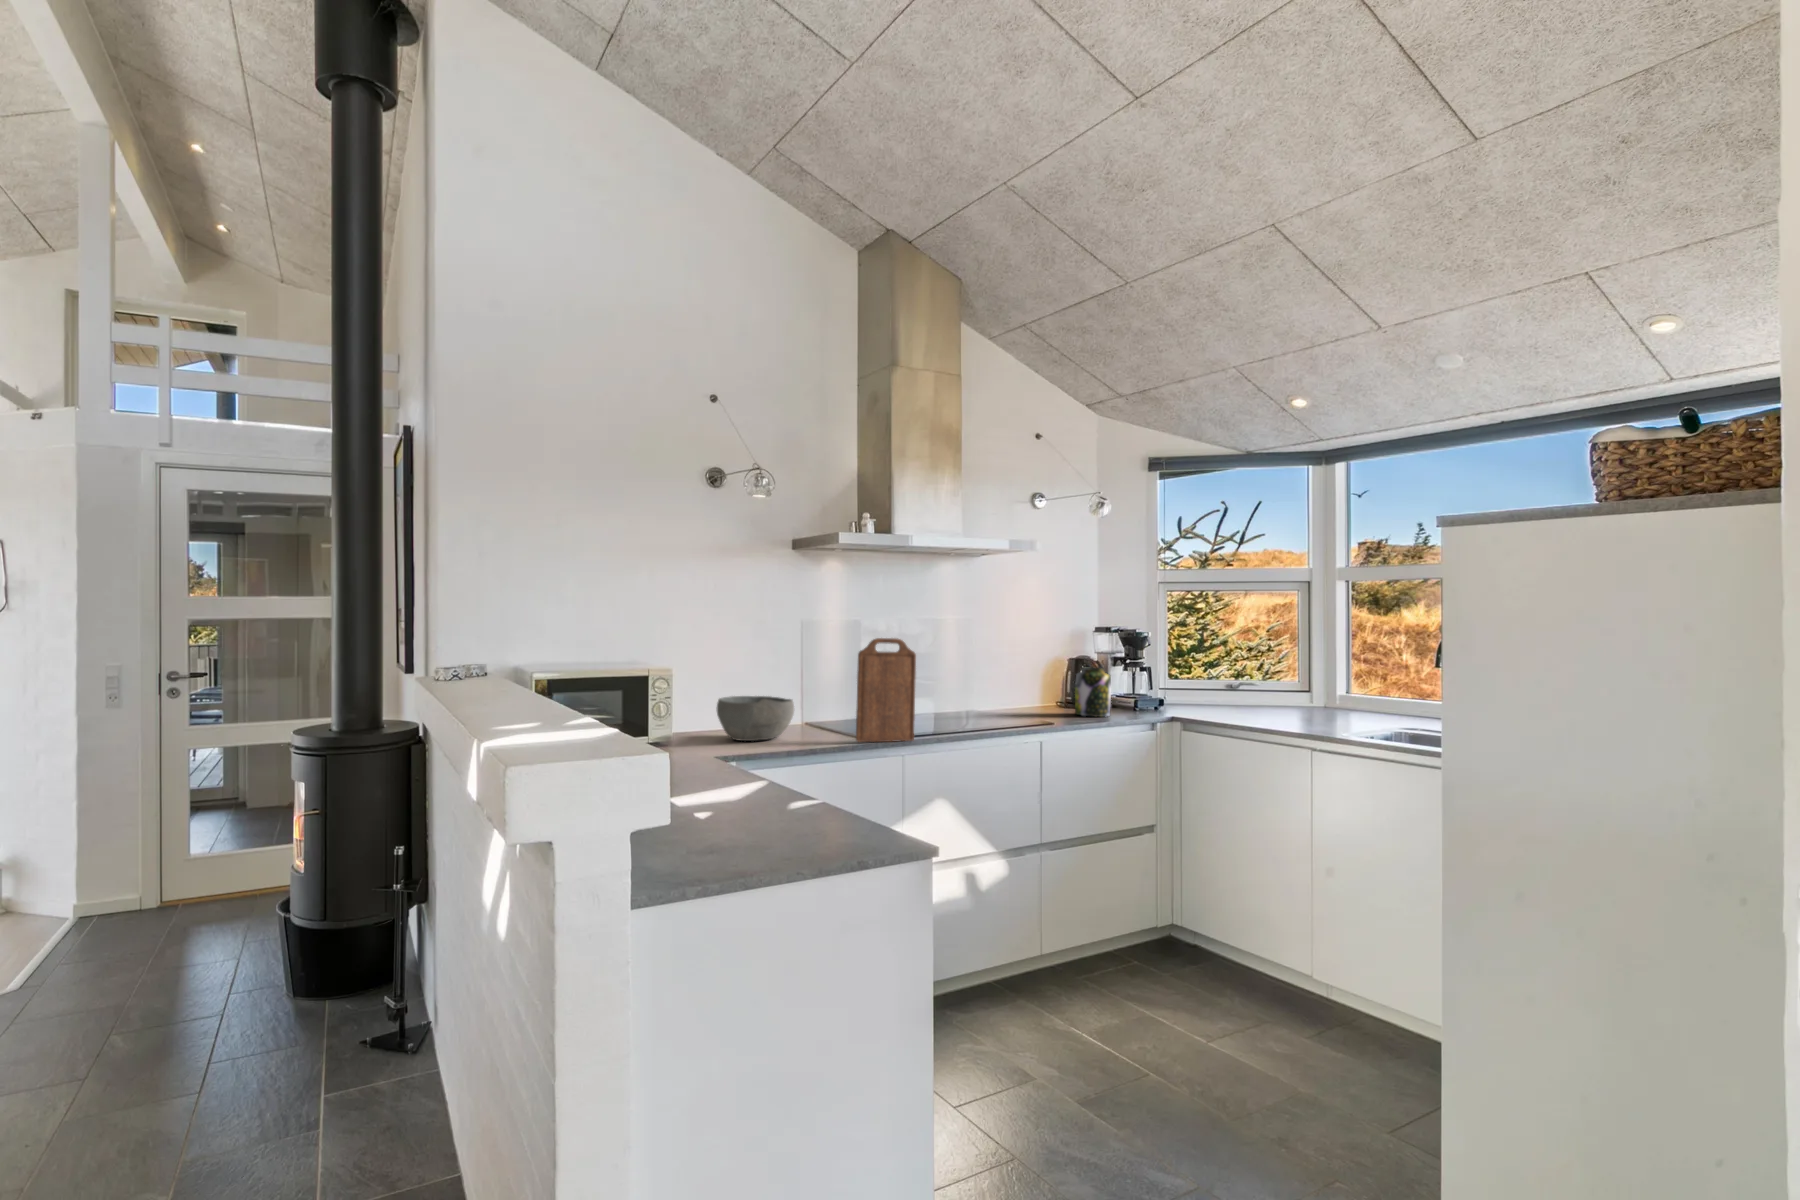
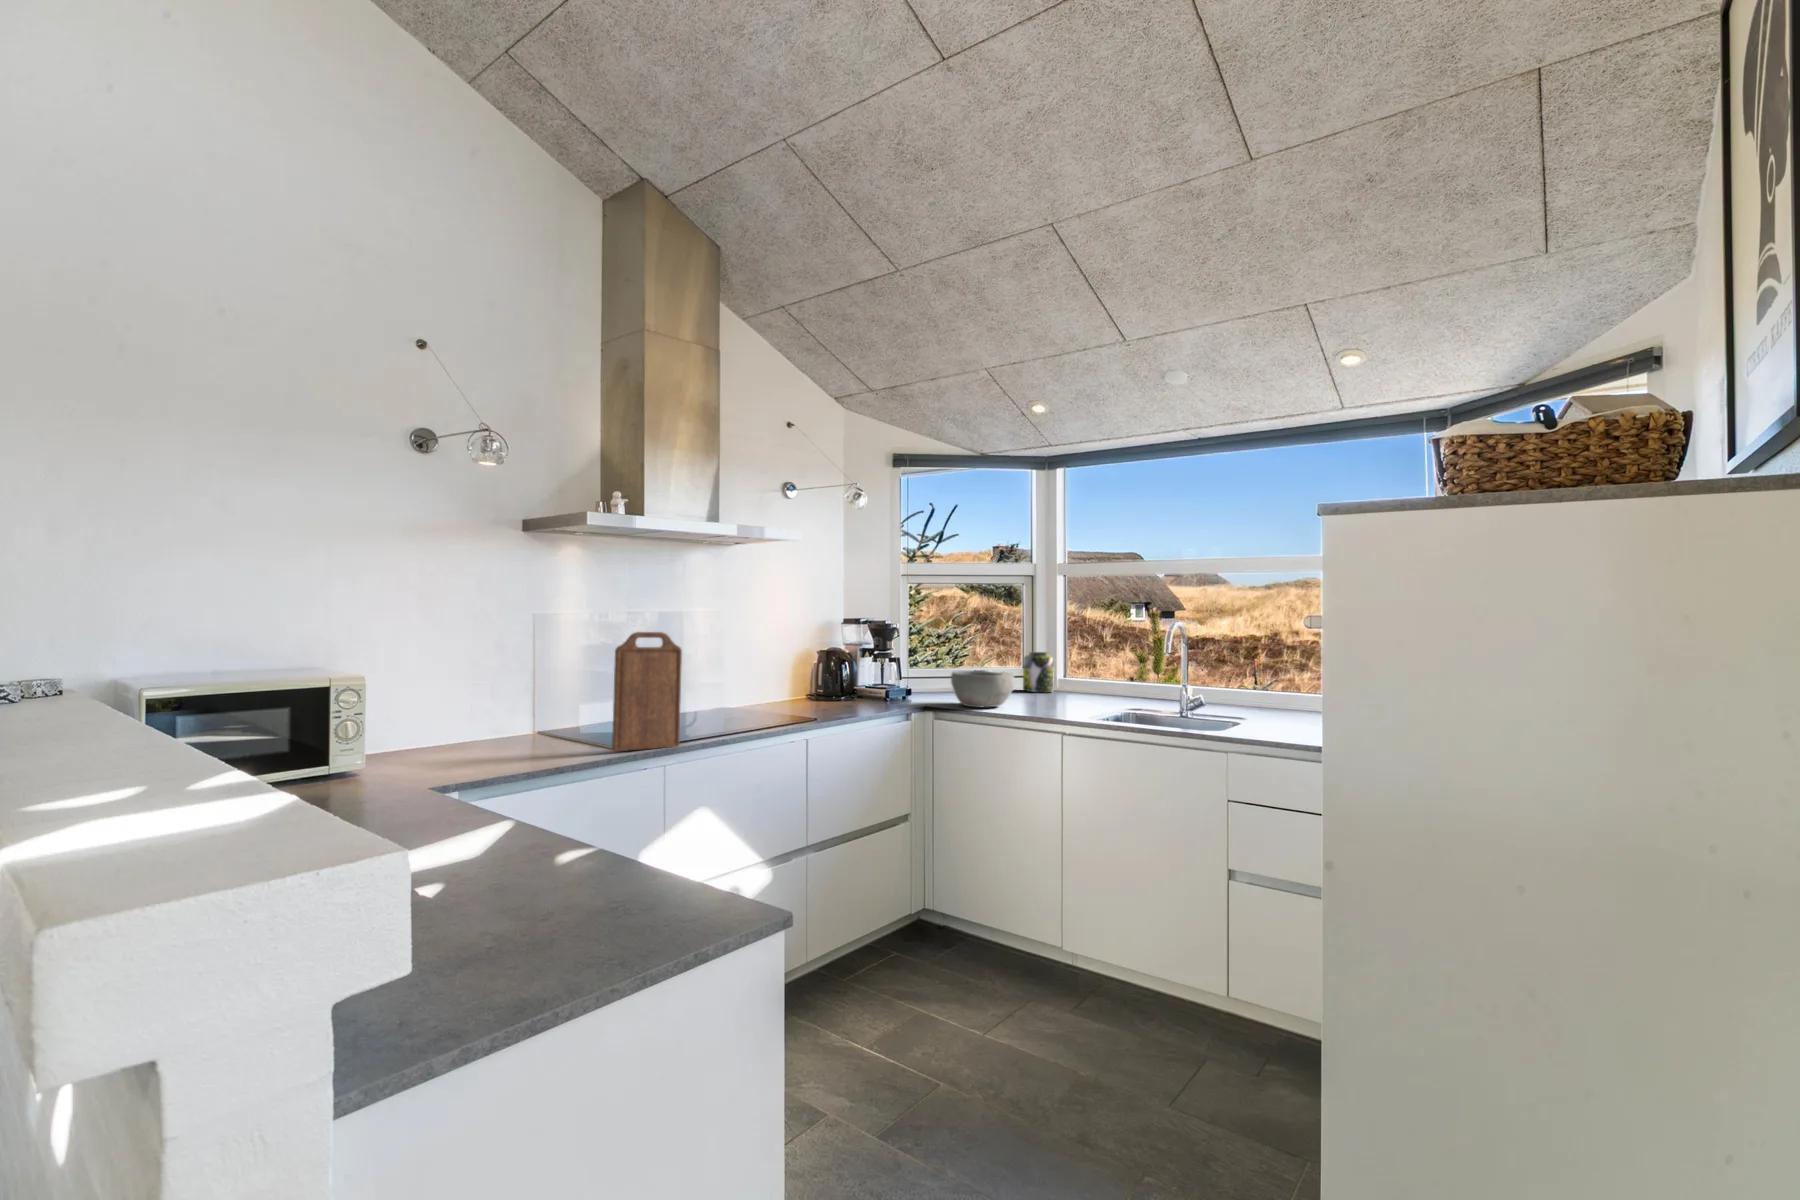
jar: present [1075,668,1111,717] -> present [1023,652,1054,692]
bowl: present [717,696,794,741] -> present [951,671,1015,707]

